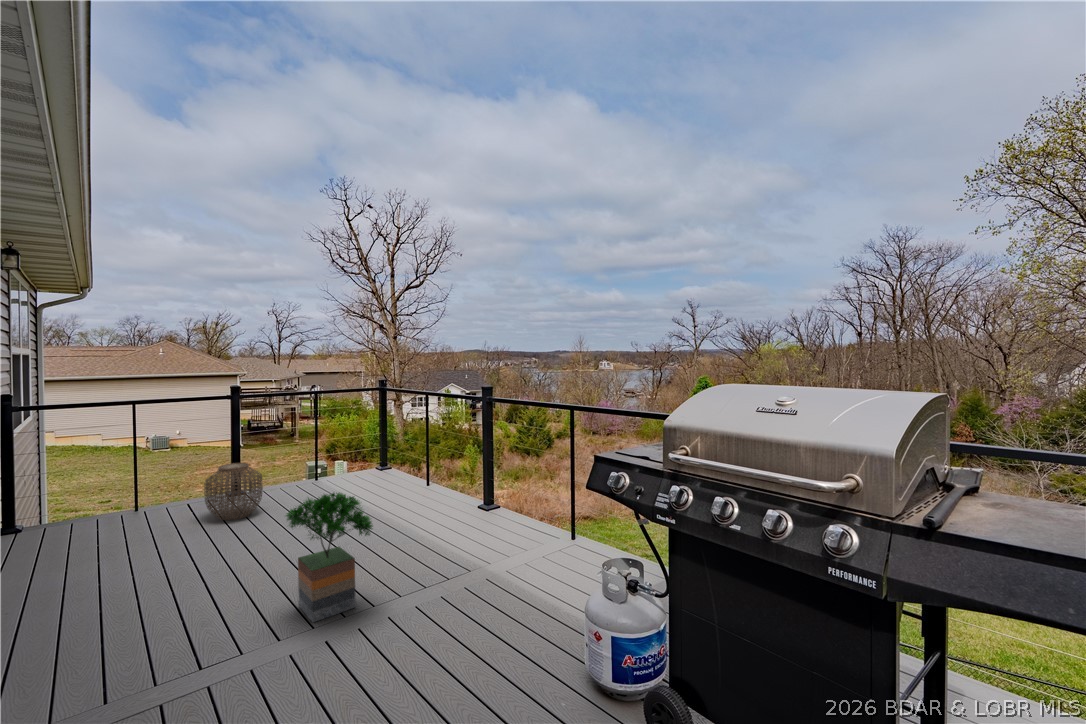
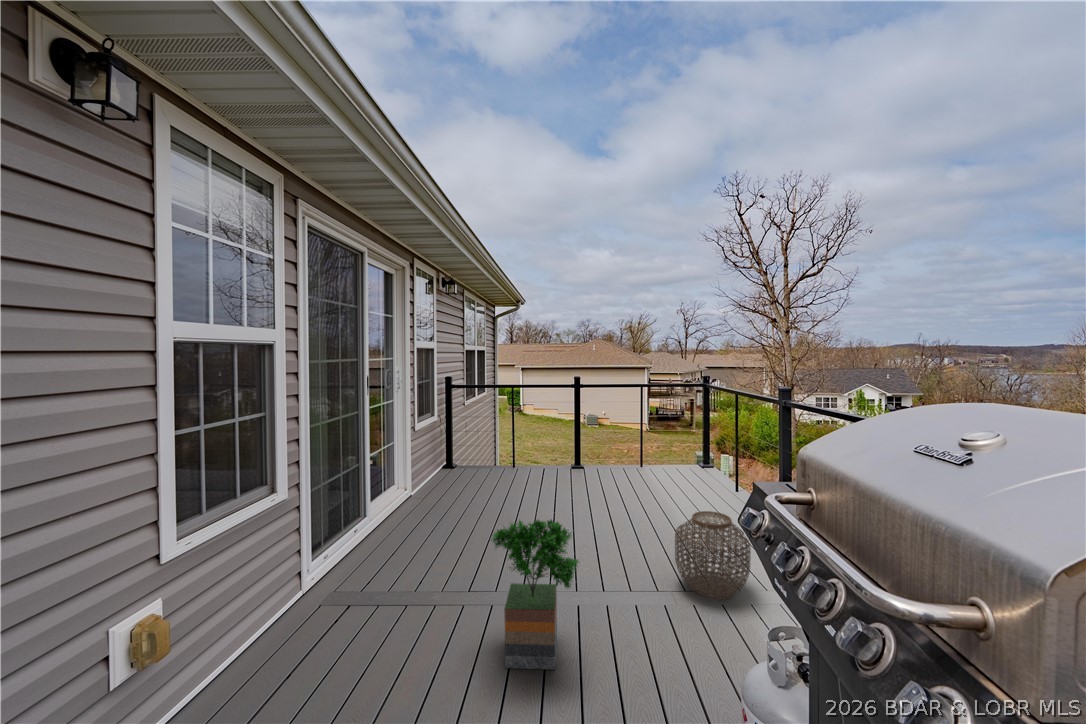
woven basket: present [204,463,263,520] -> present [675,511,751,600]

